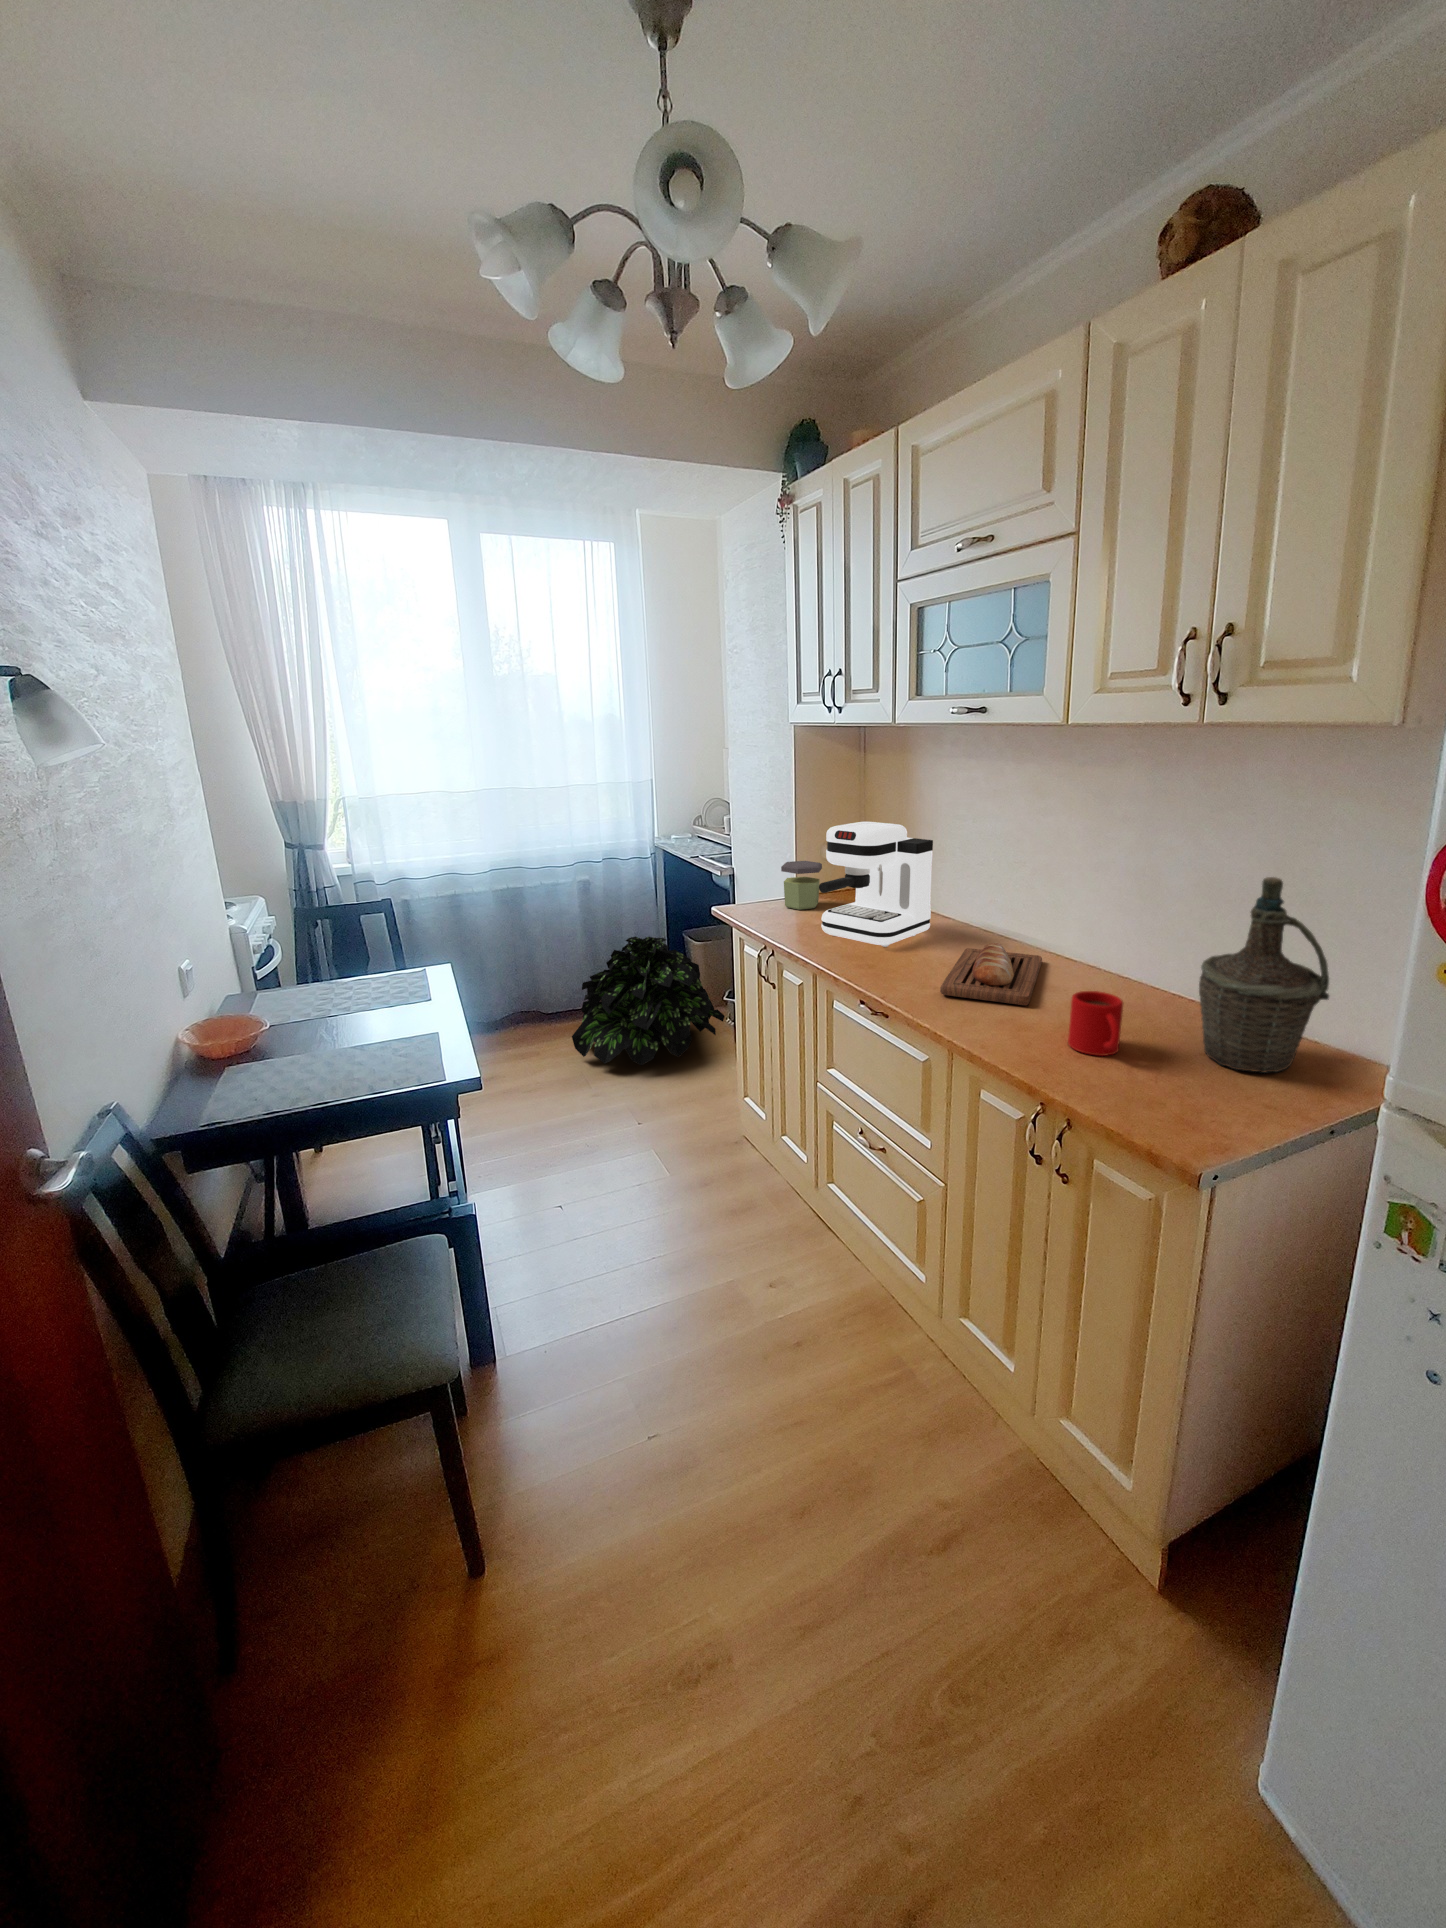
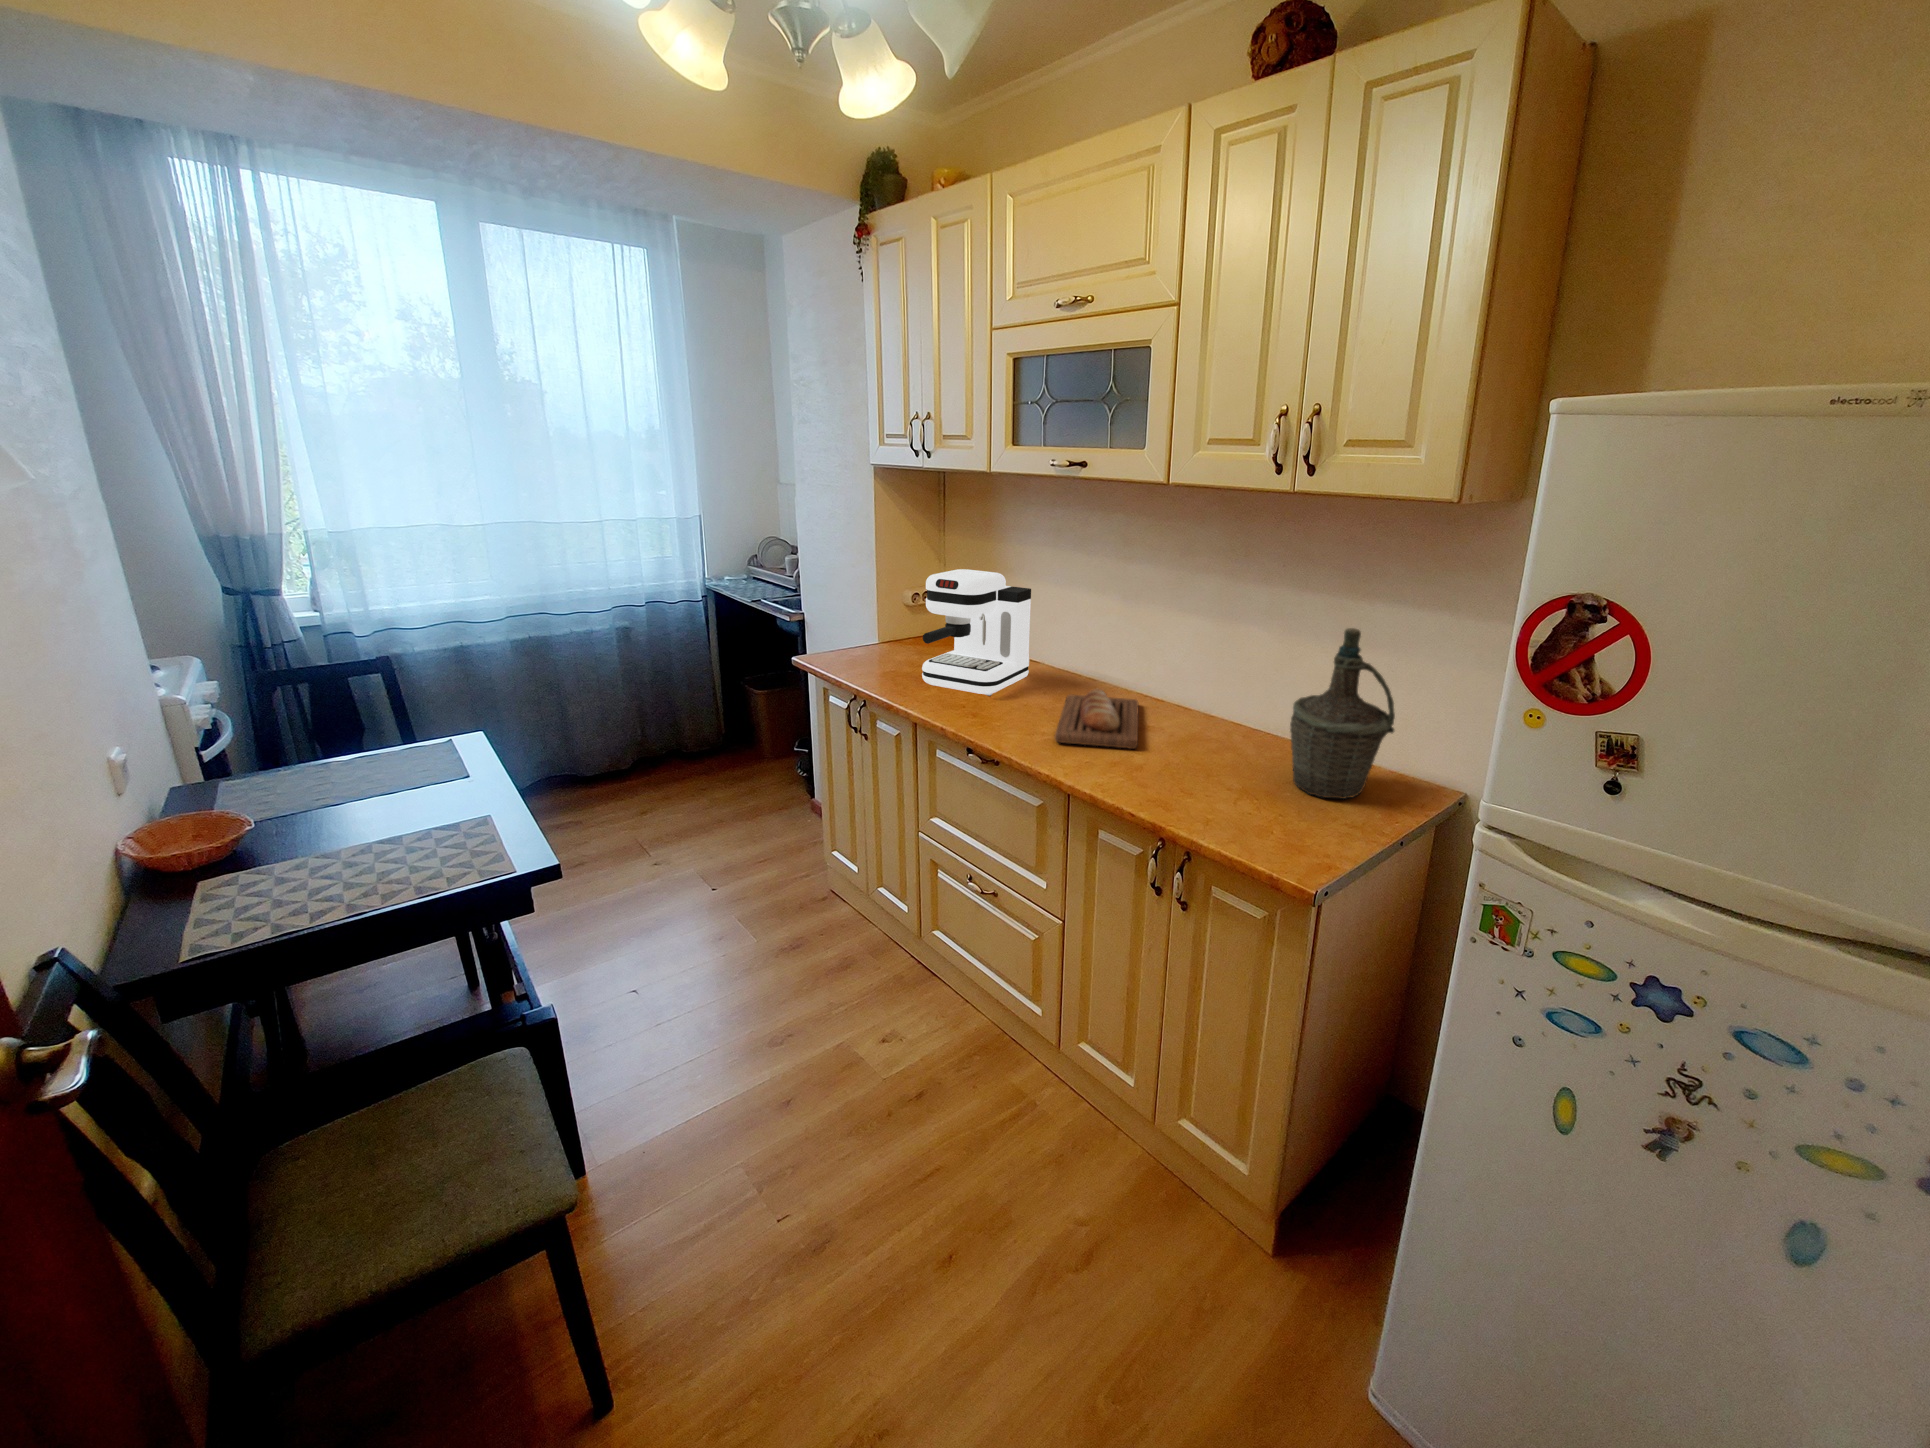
jar: present [781,861,822,910] -> none [872,608,913,659]
potted plant: present [572,936,725,1065] -> none [627,689,801,830]
mug: present [1068,991,1123,1056] -> none [1180,734,1229,793]

